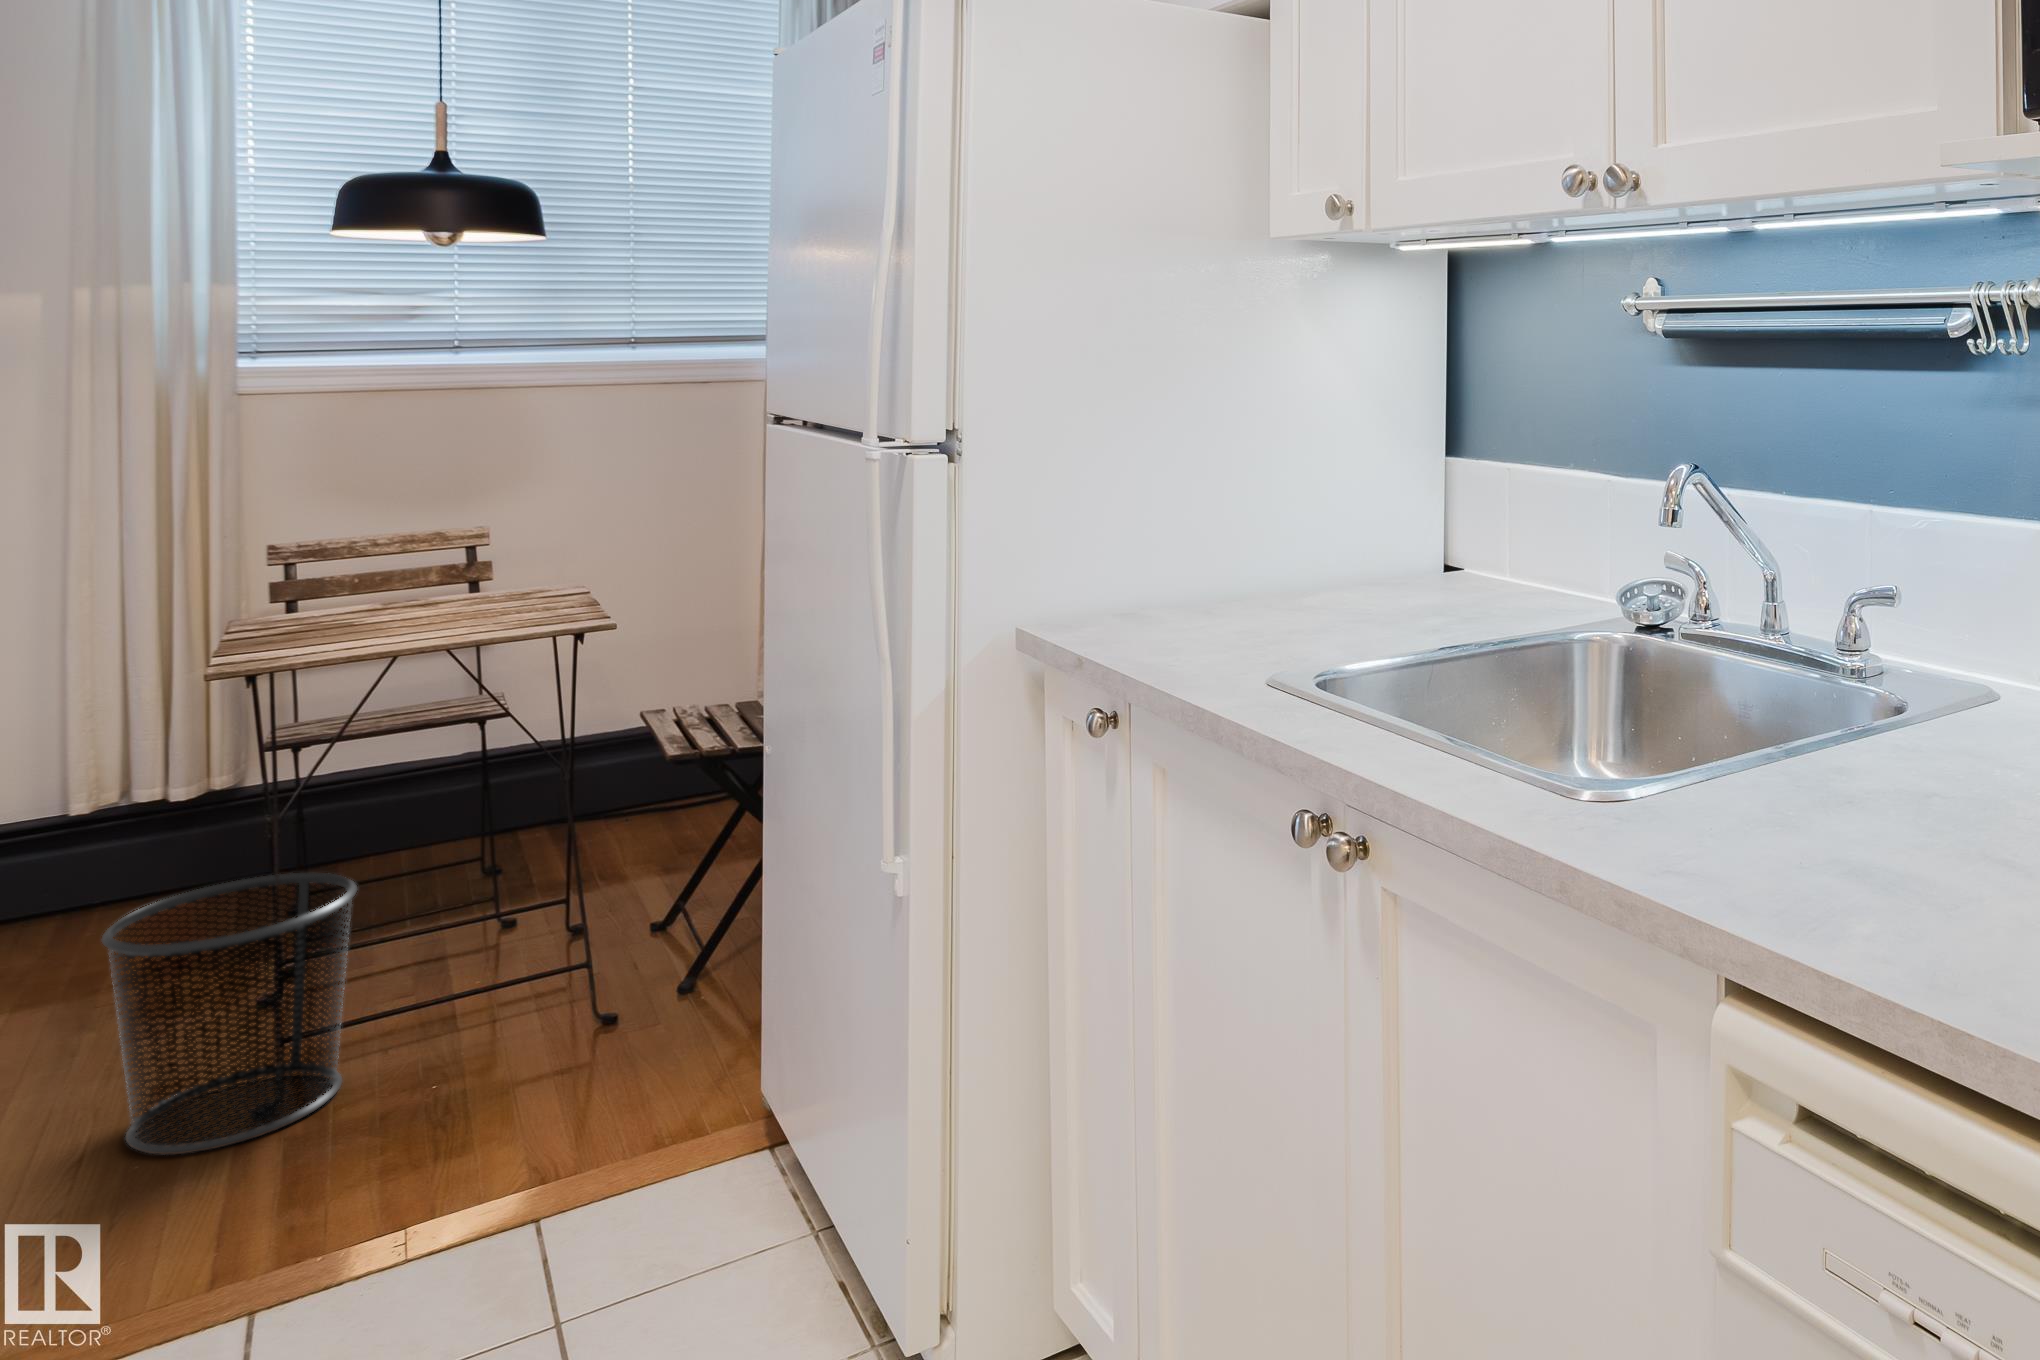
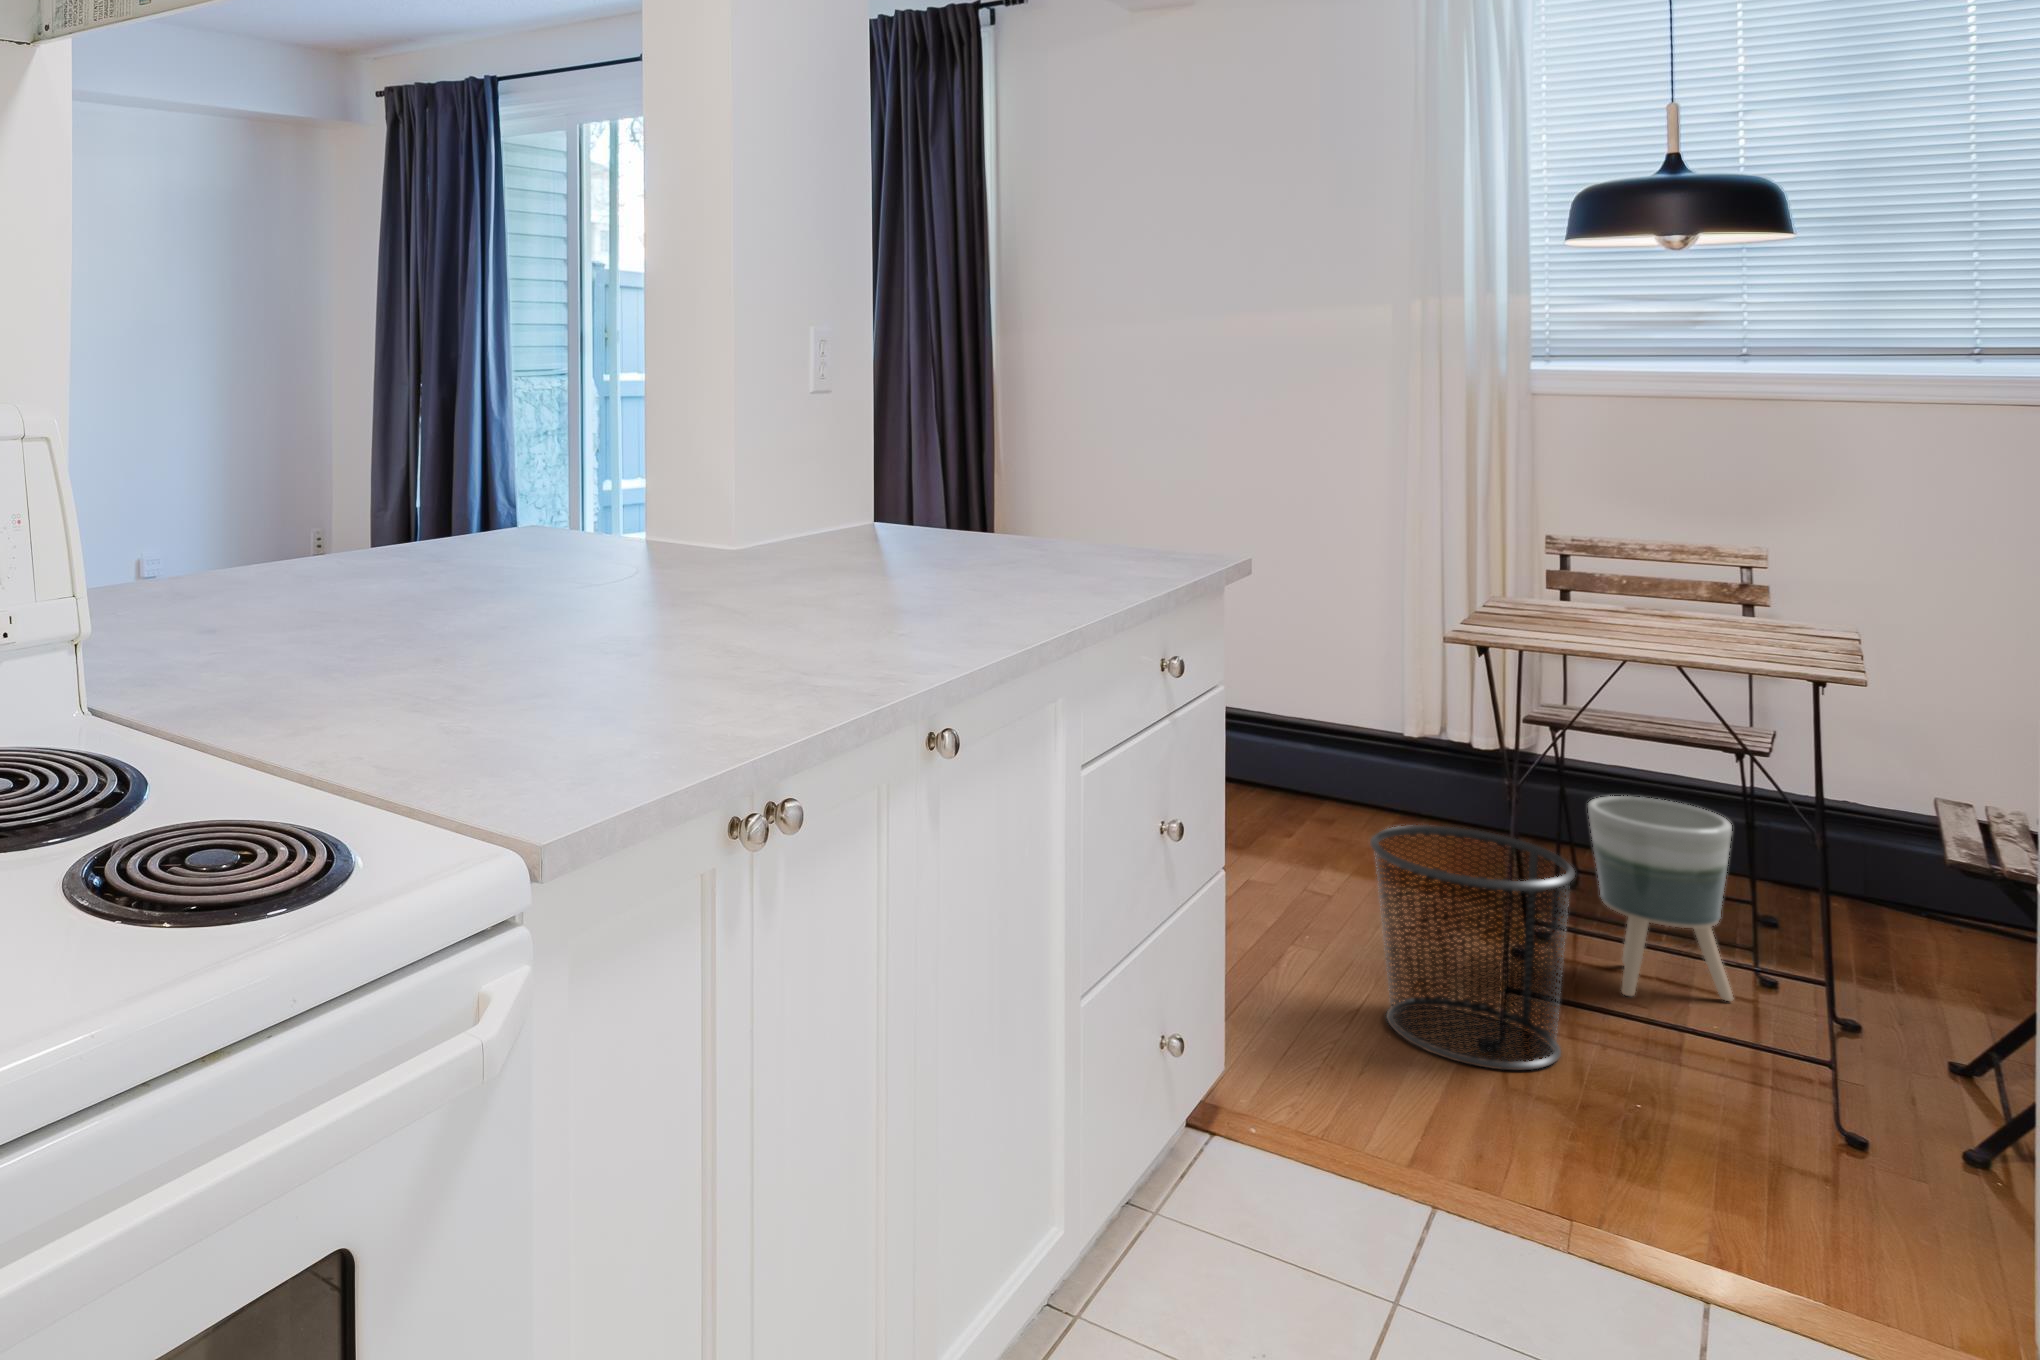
planter: none [344,783,485,993] -> present [1588,796,1733,1001]

